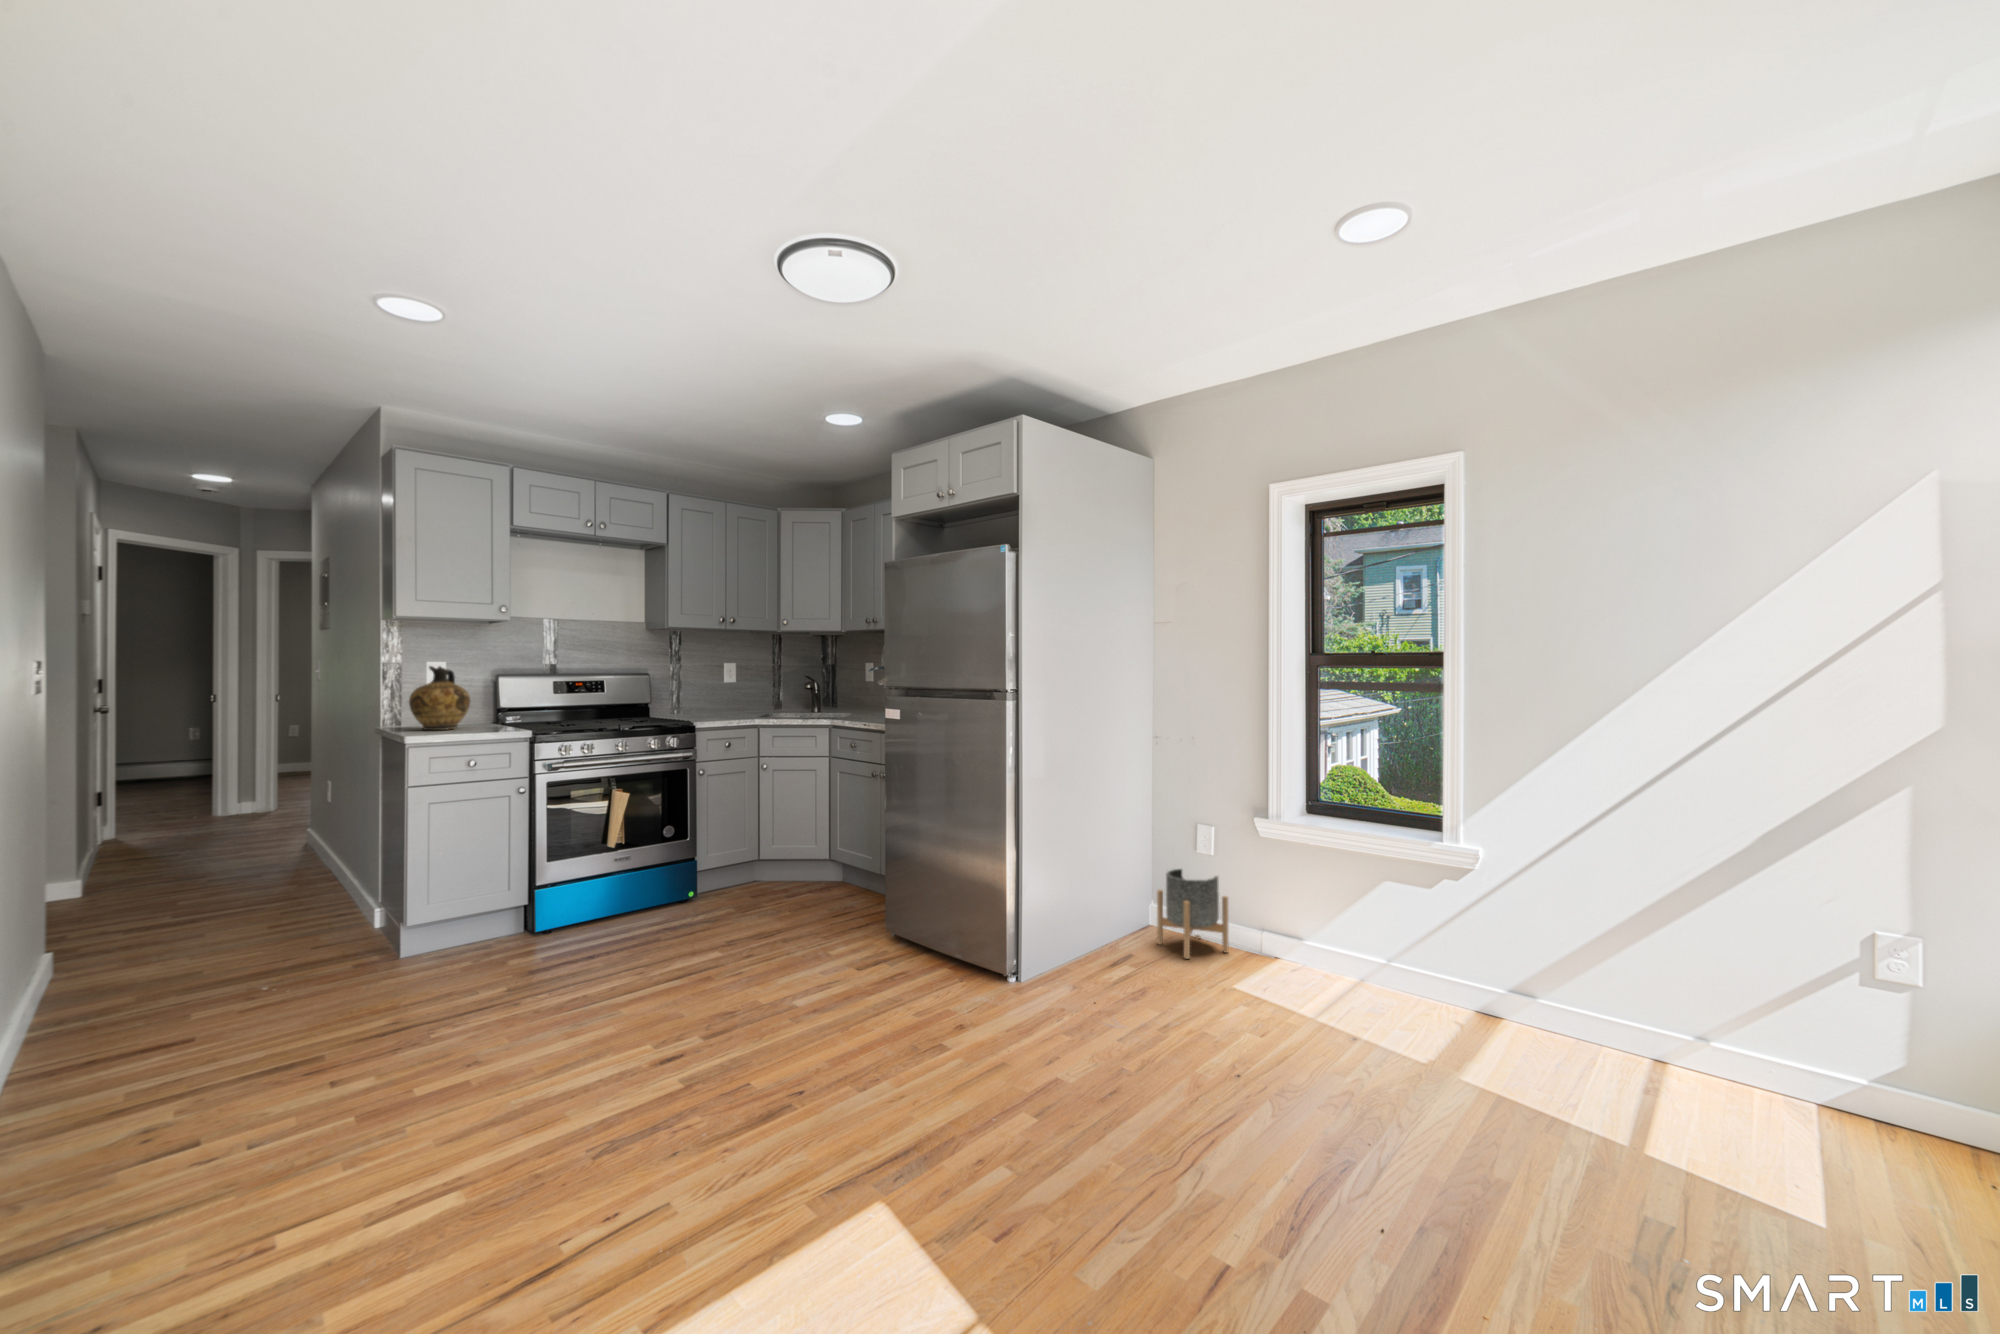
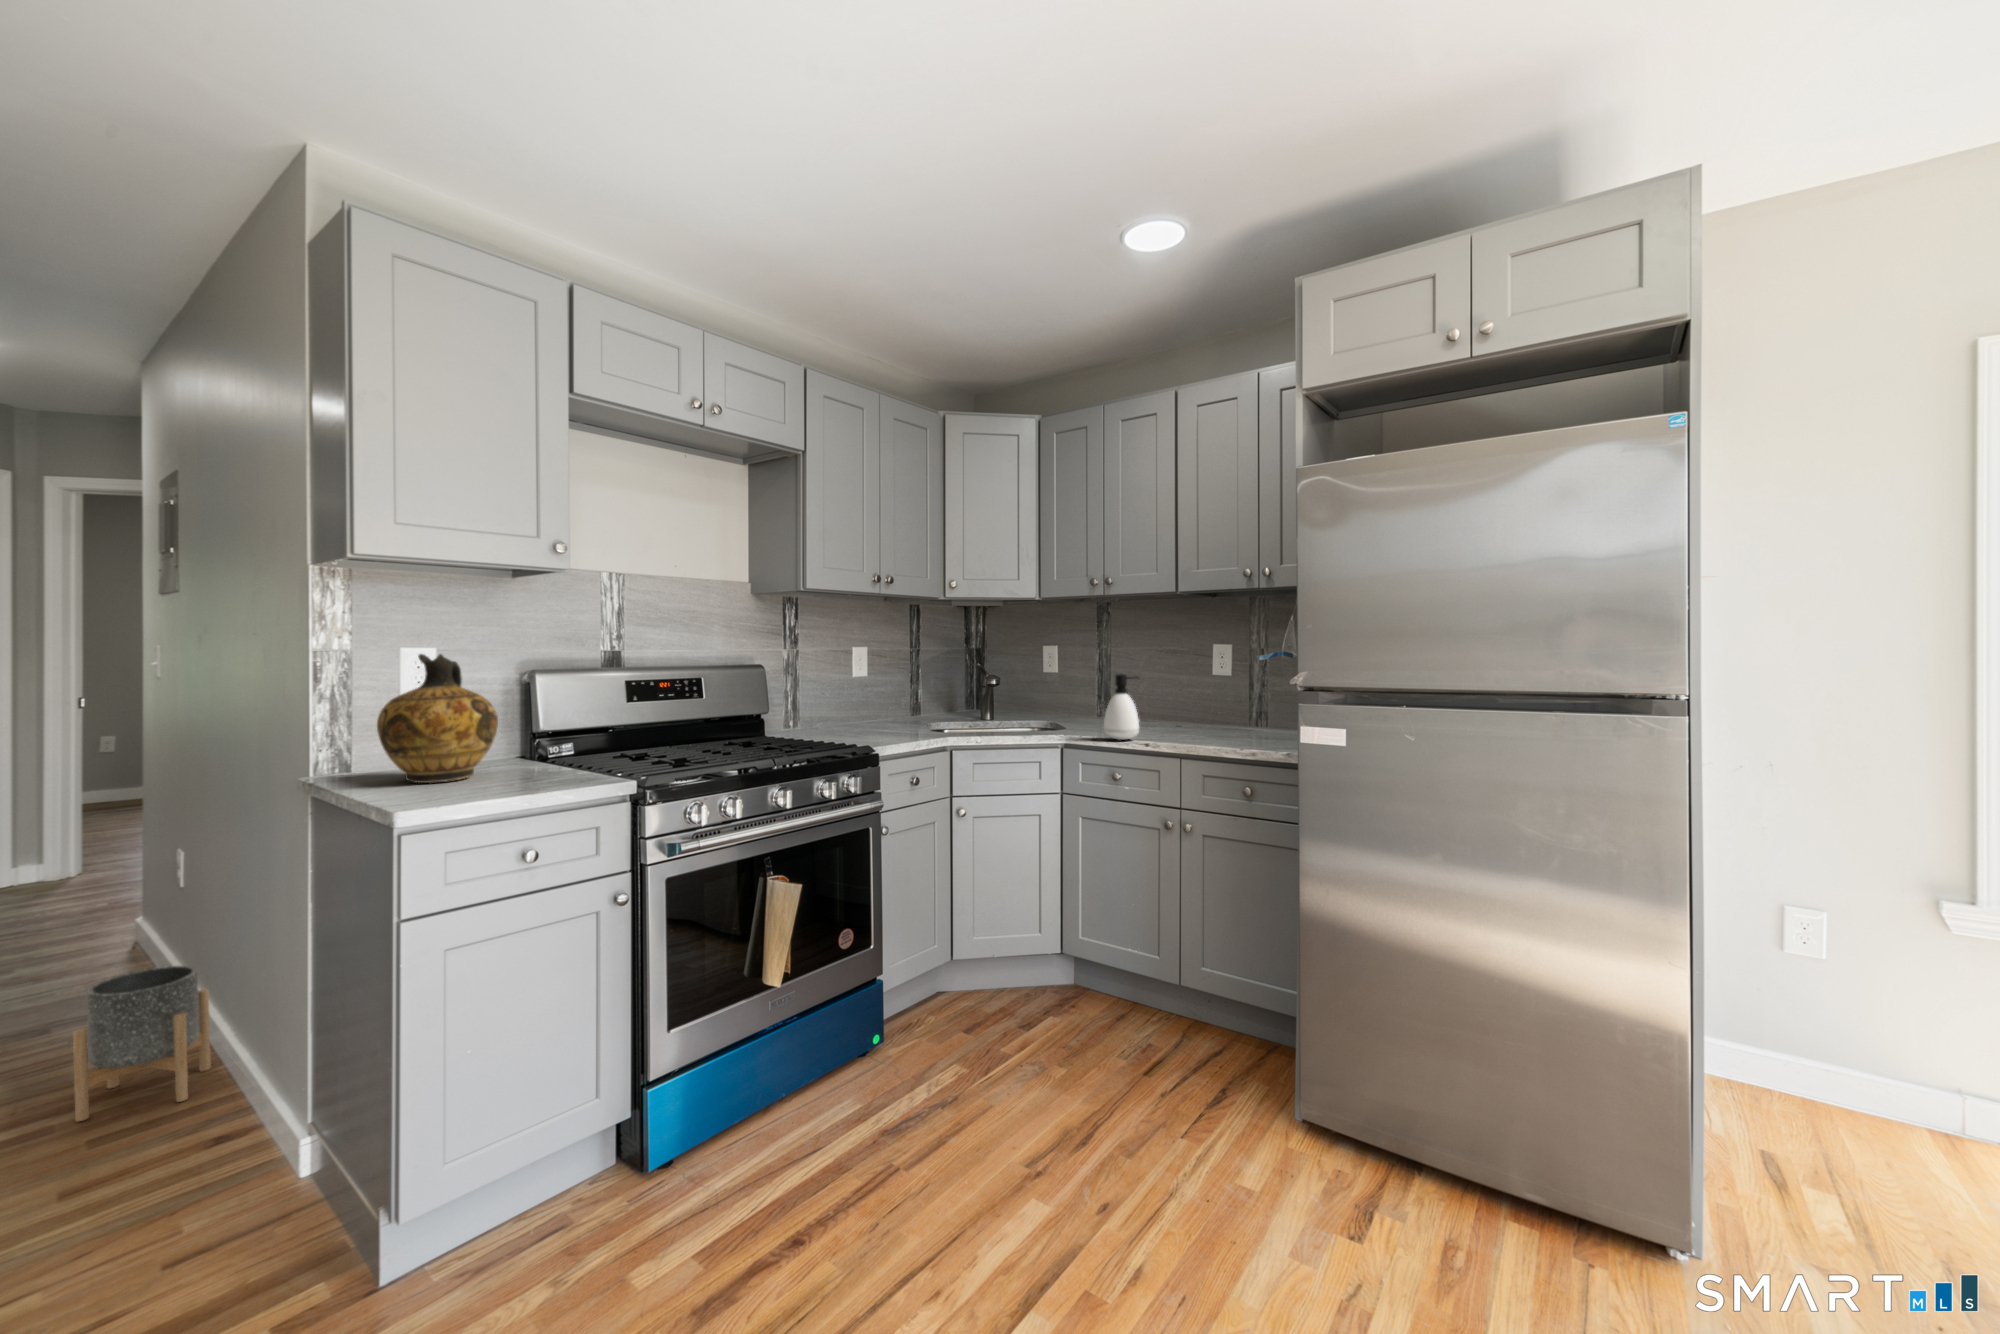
soap dispenser: none [840,680,862,720] -> present [1104,674,1139,740]
planter: present [1157,868,1228,959] -> present [73,966,211,1121]

